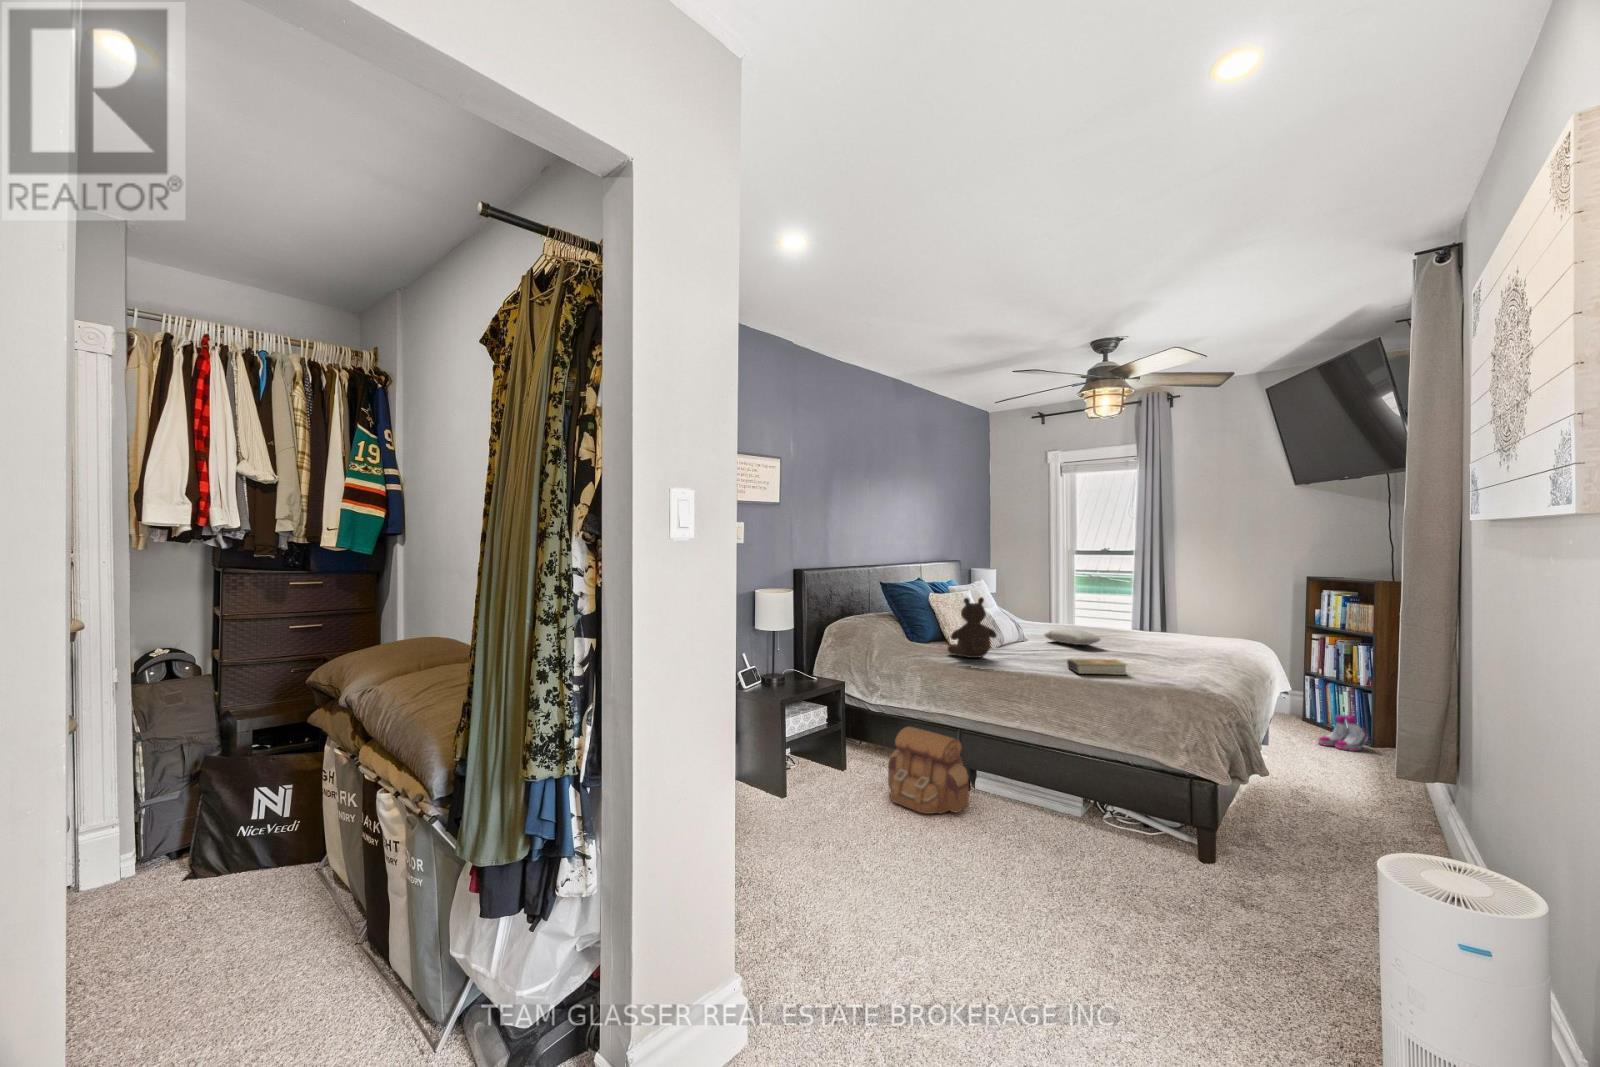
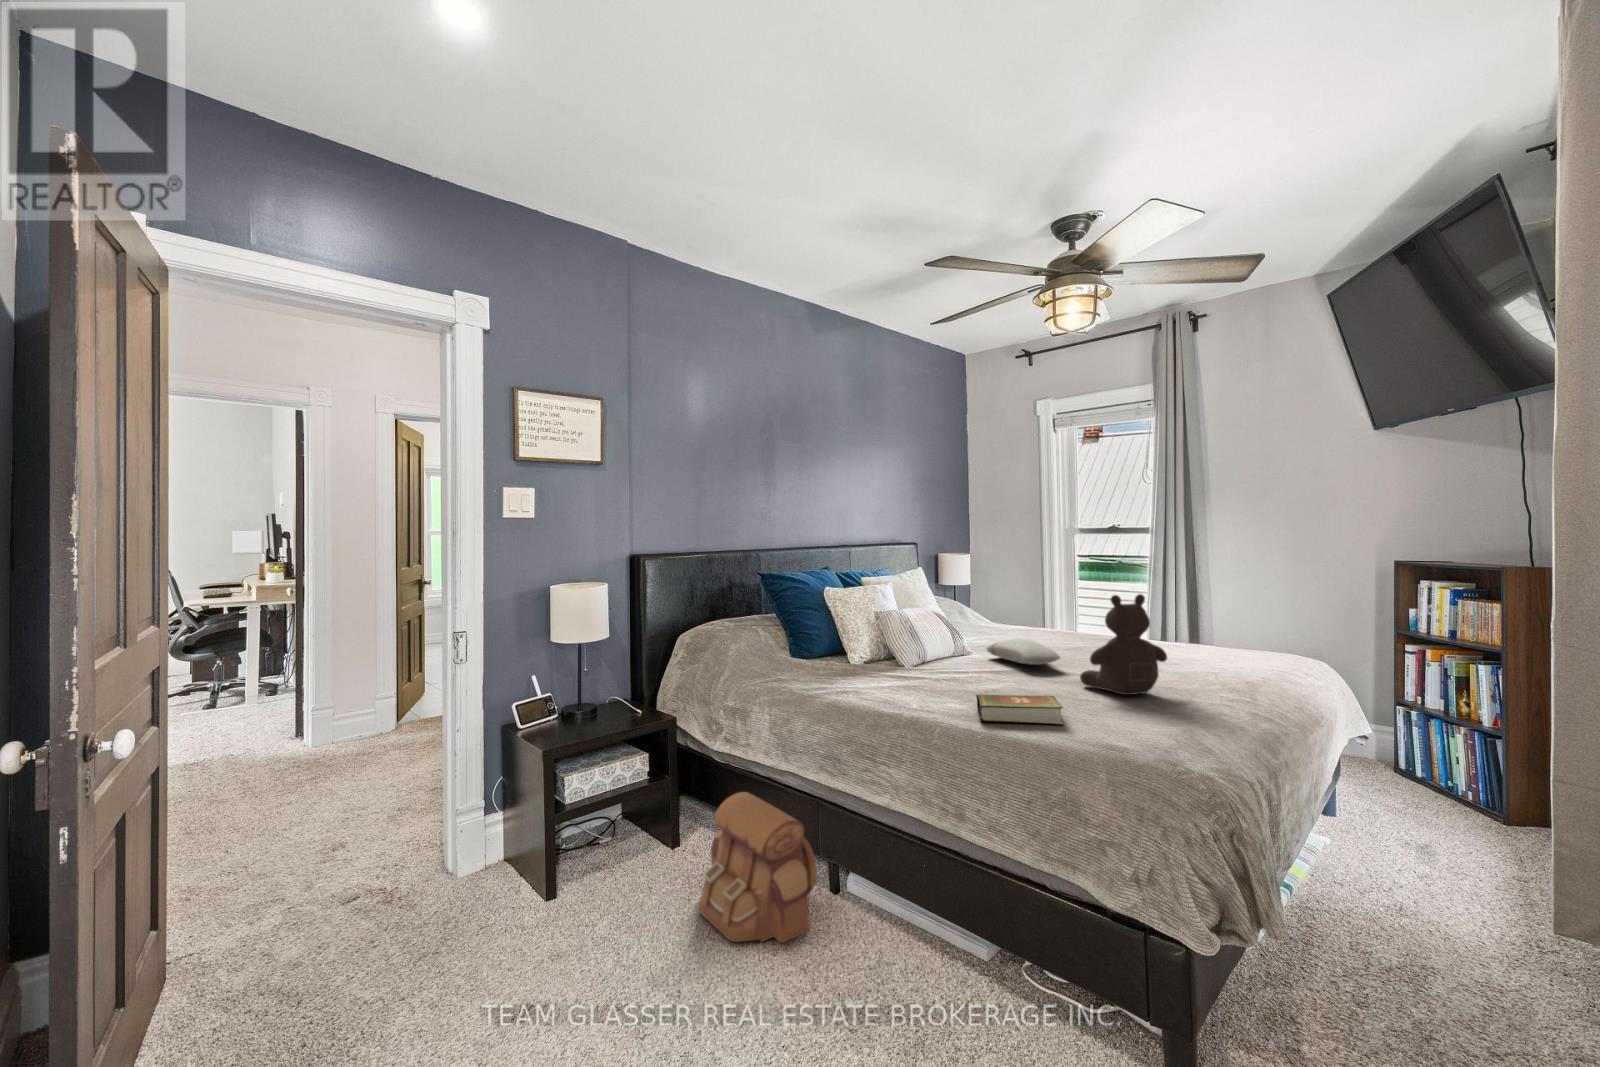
teddy bear: present [948,597,997,658] -> present [1080,594,1167,695]
boots: present [1318,715,1368,751] -> none [1413,771,1496,829]

